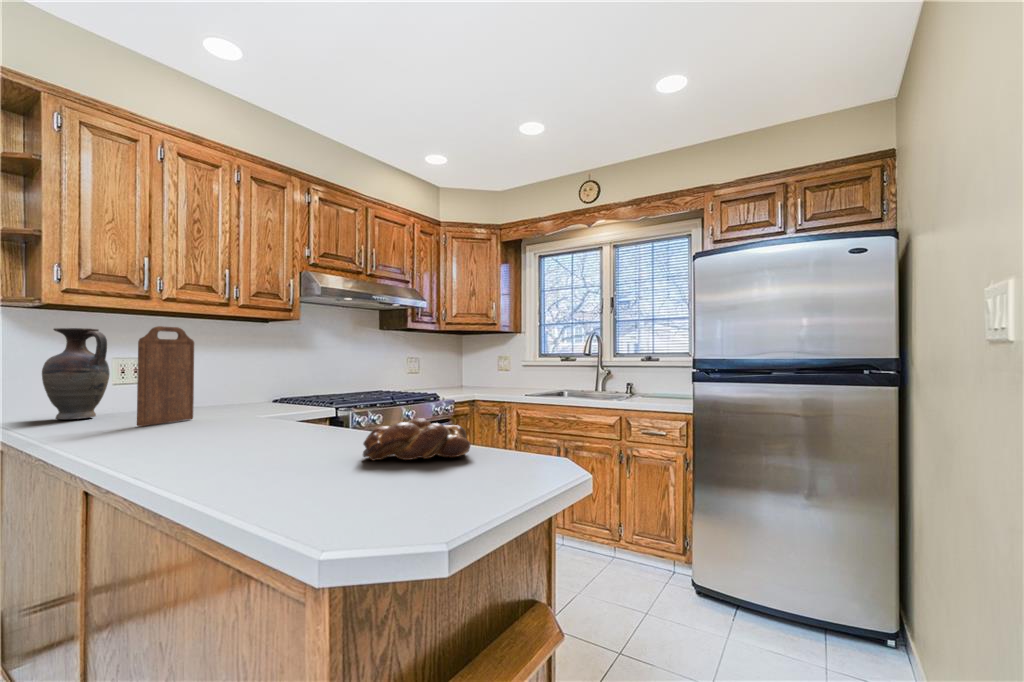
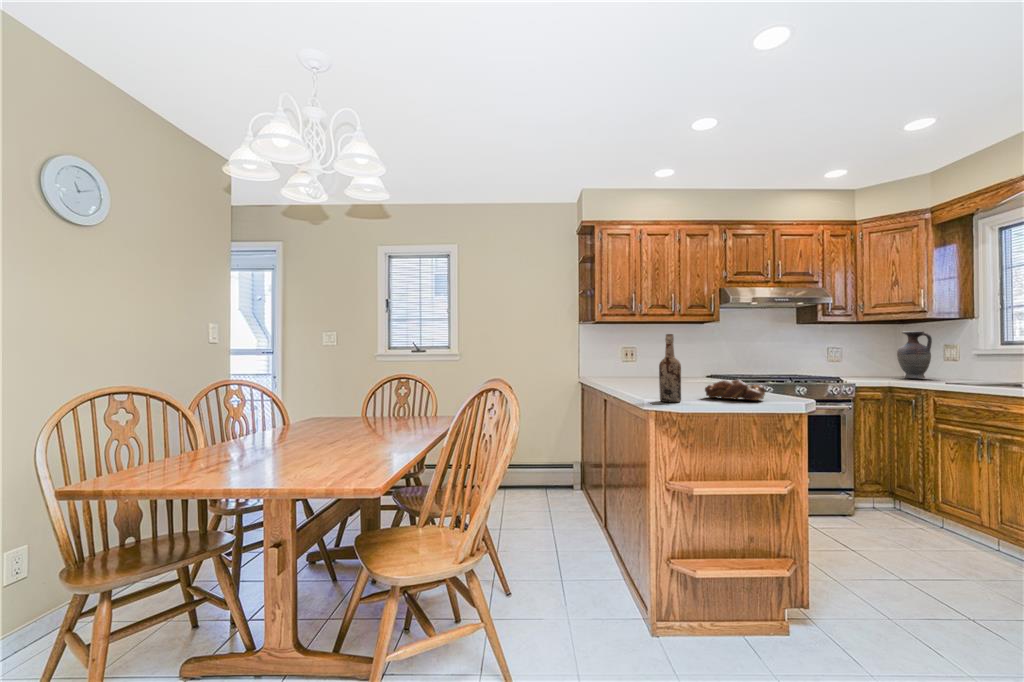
wine bottle: none [286,323,343,499] -> present [659,334,681,402]
cutting board: present [137,326,194,426] -> none [628,332,654,381]
vase: present [42,328,109,419] -> present [897,331,932,378]

